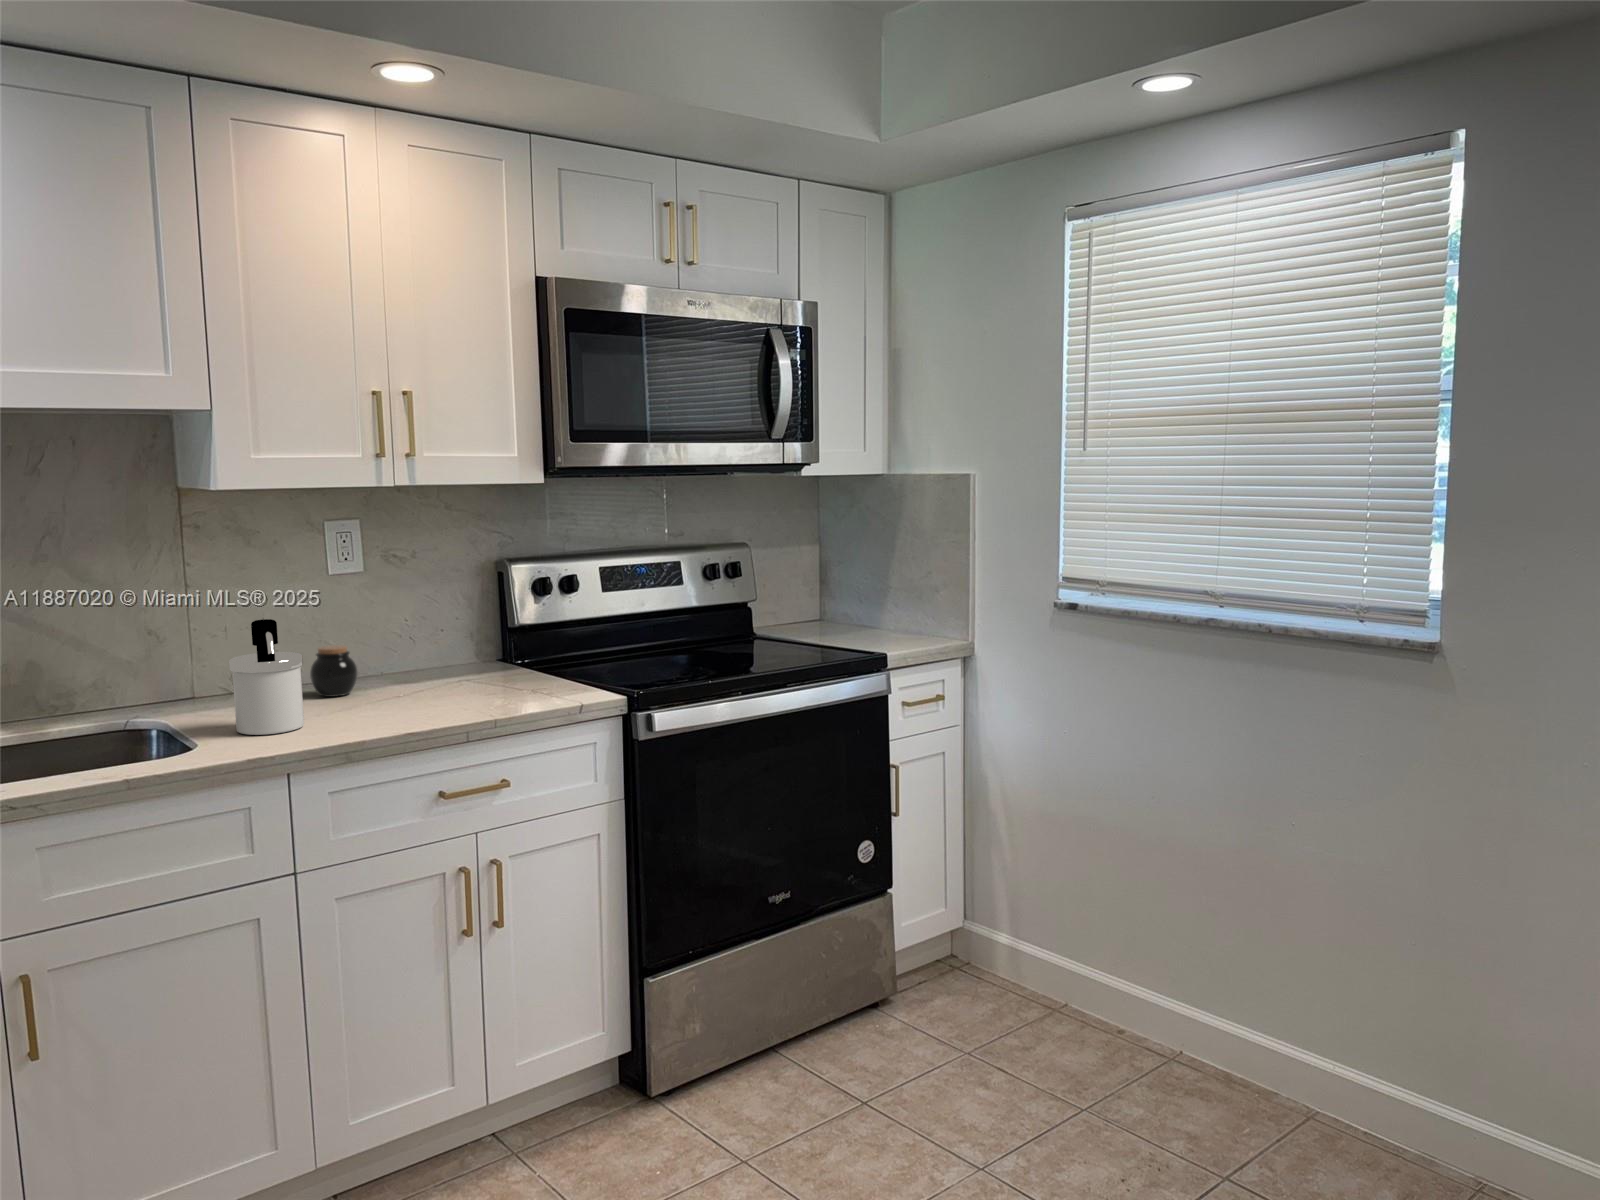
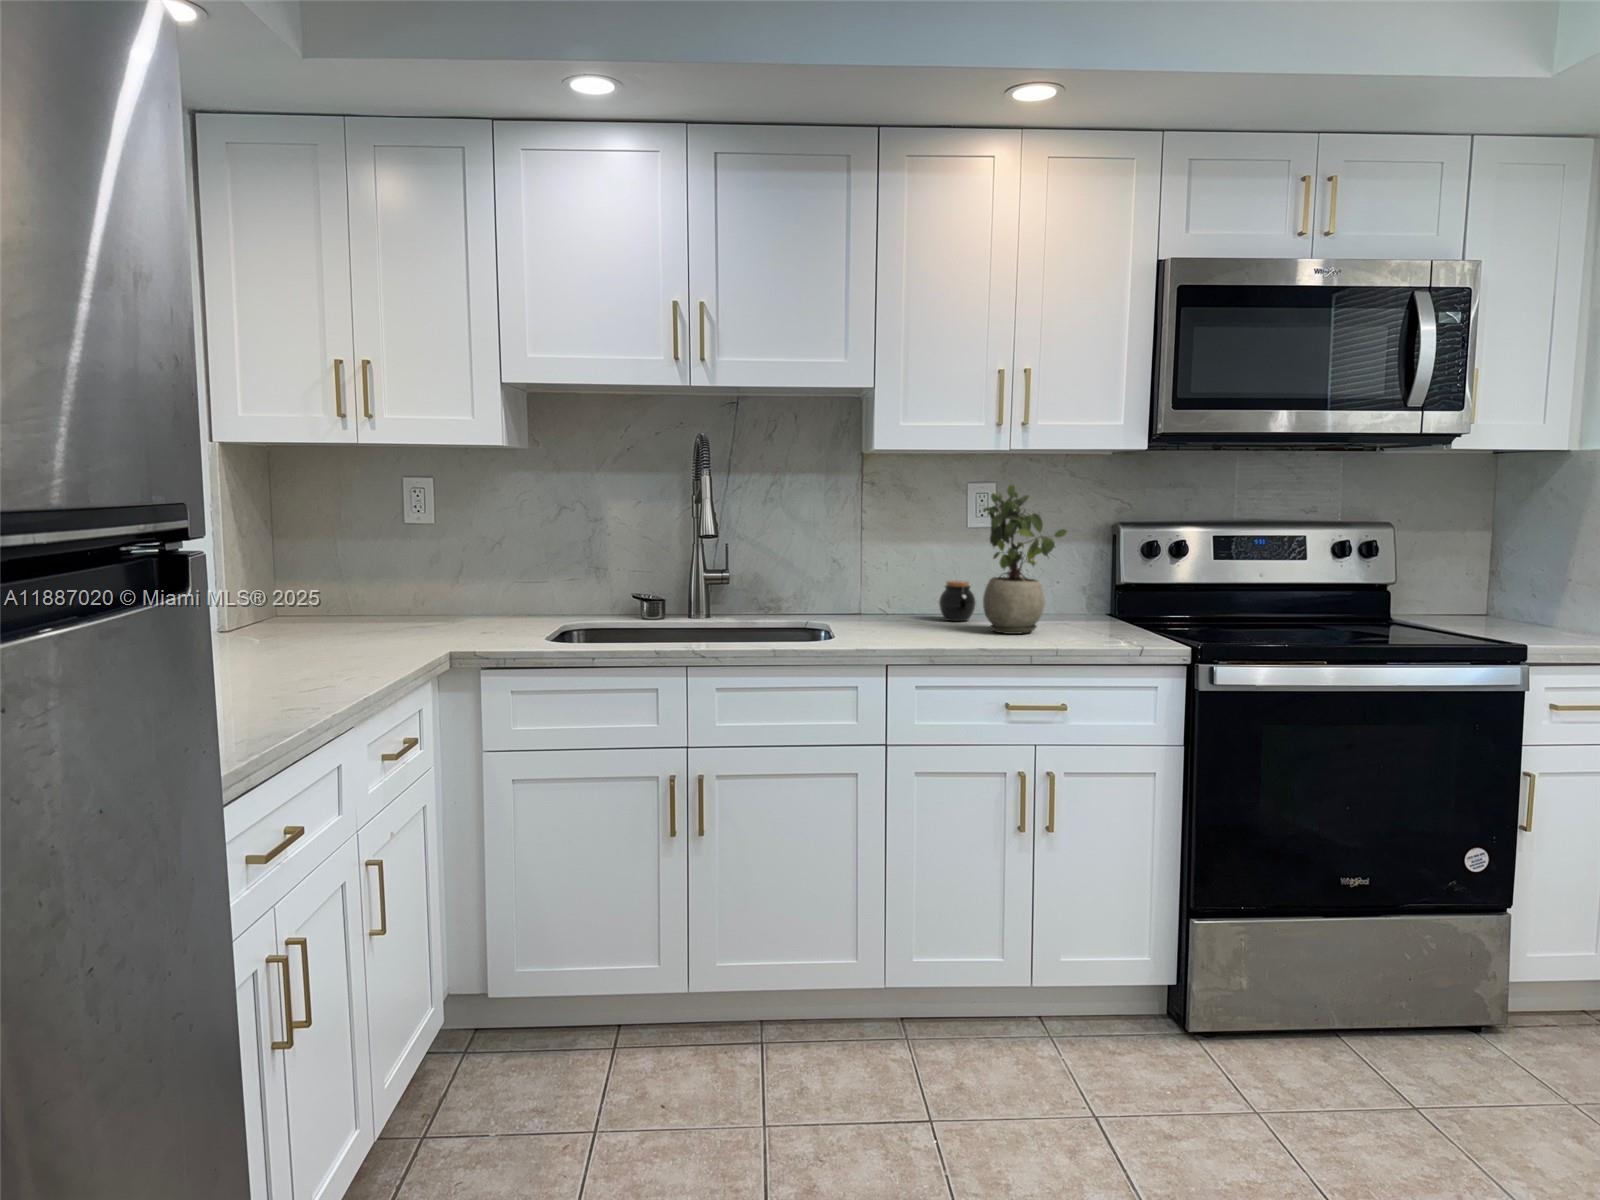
potted plant: none [372,530,487,706] -> present [983,485,1068,634]
soap dispenser: present [229,619,304,735] -> none [864,548,916,637]

